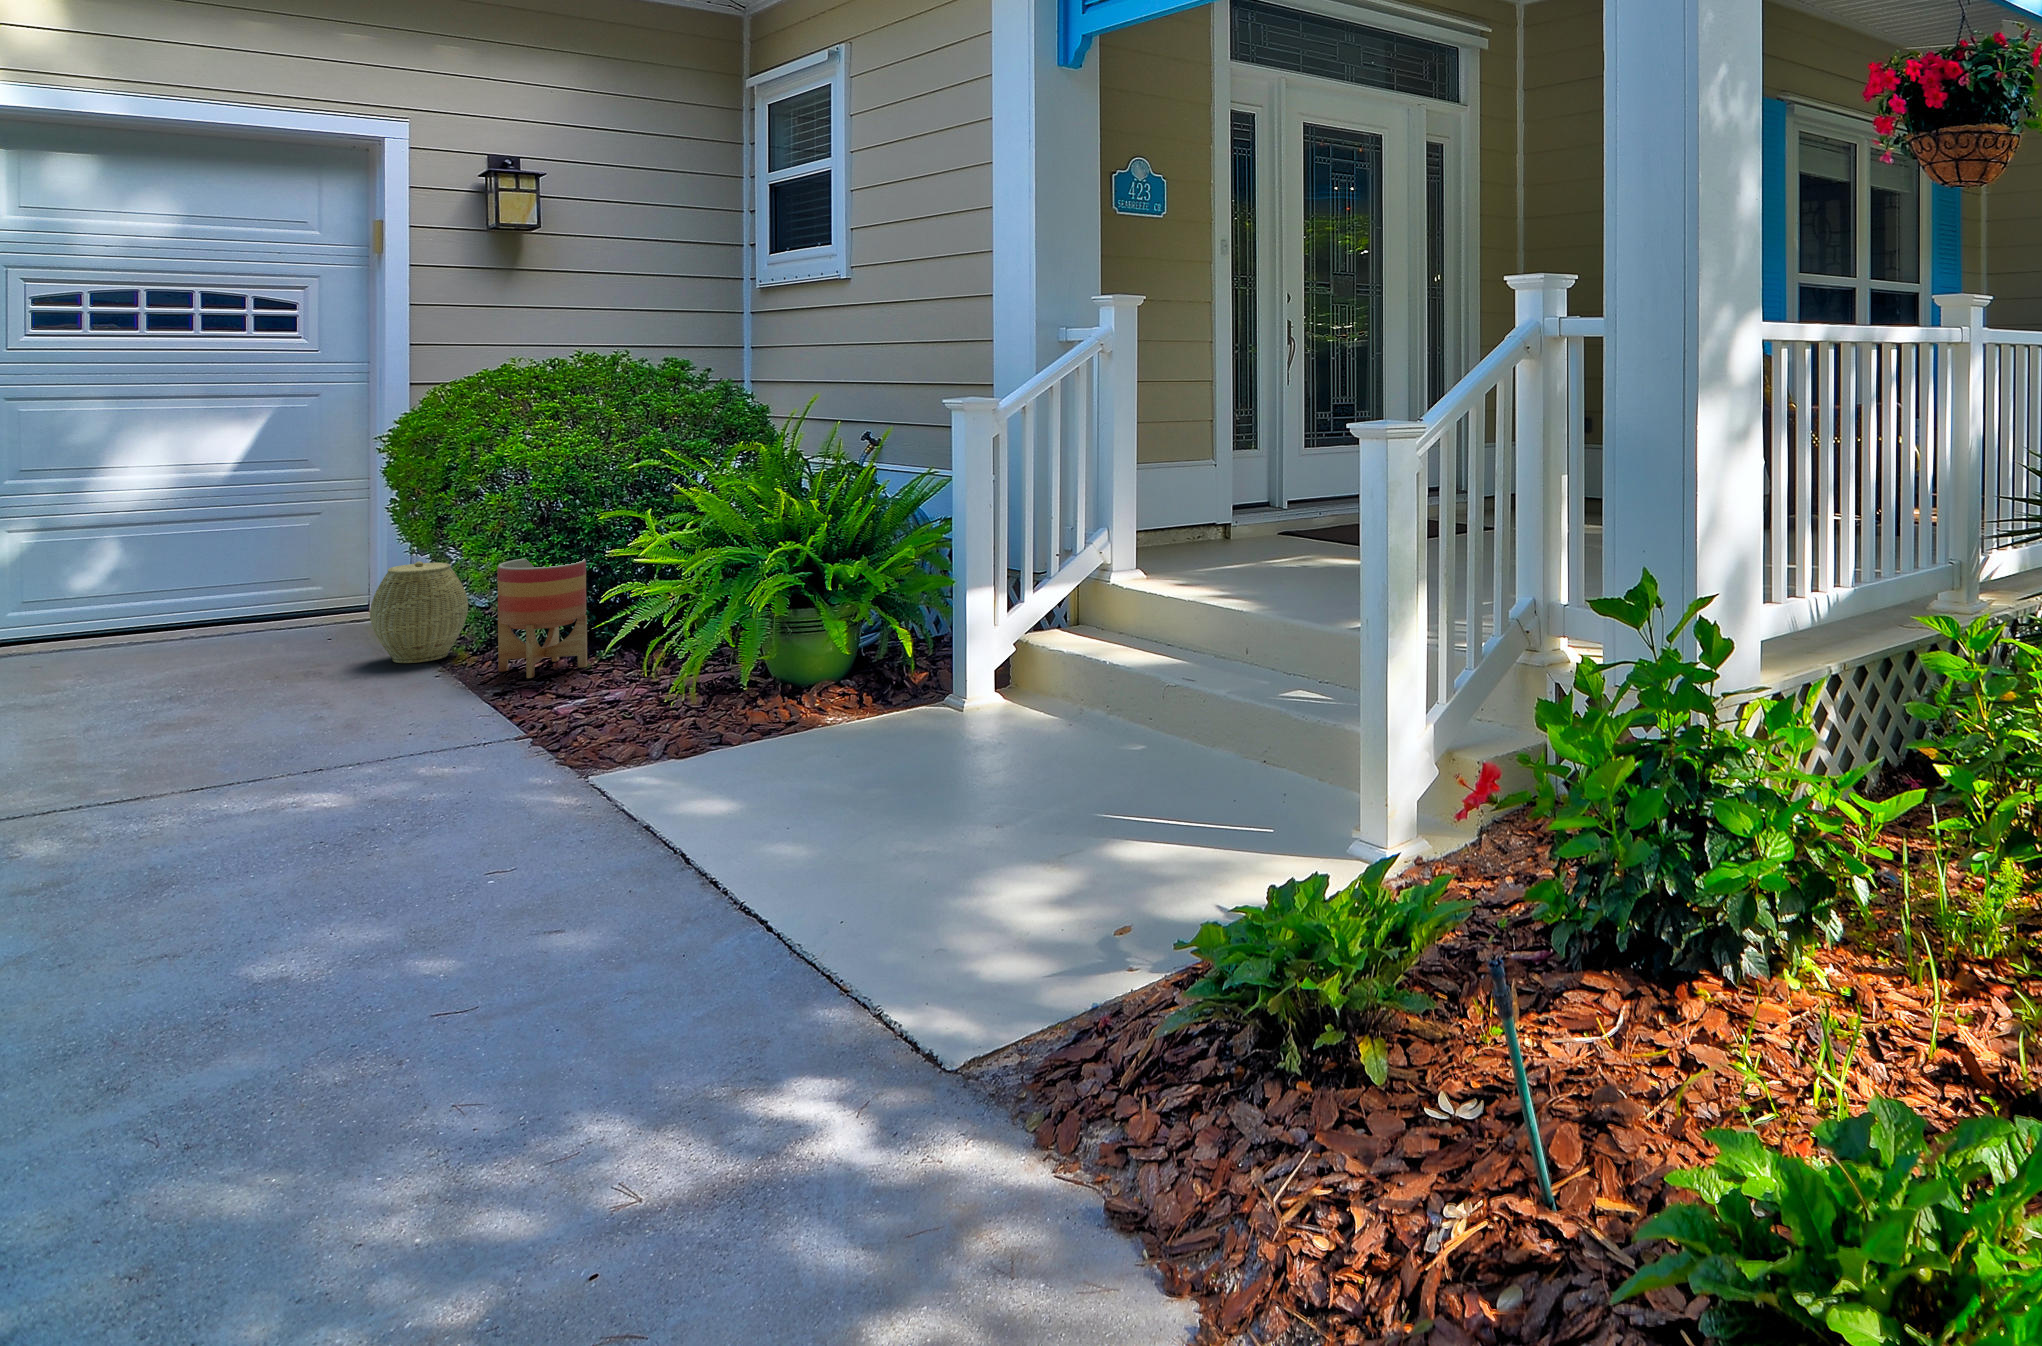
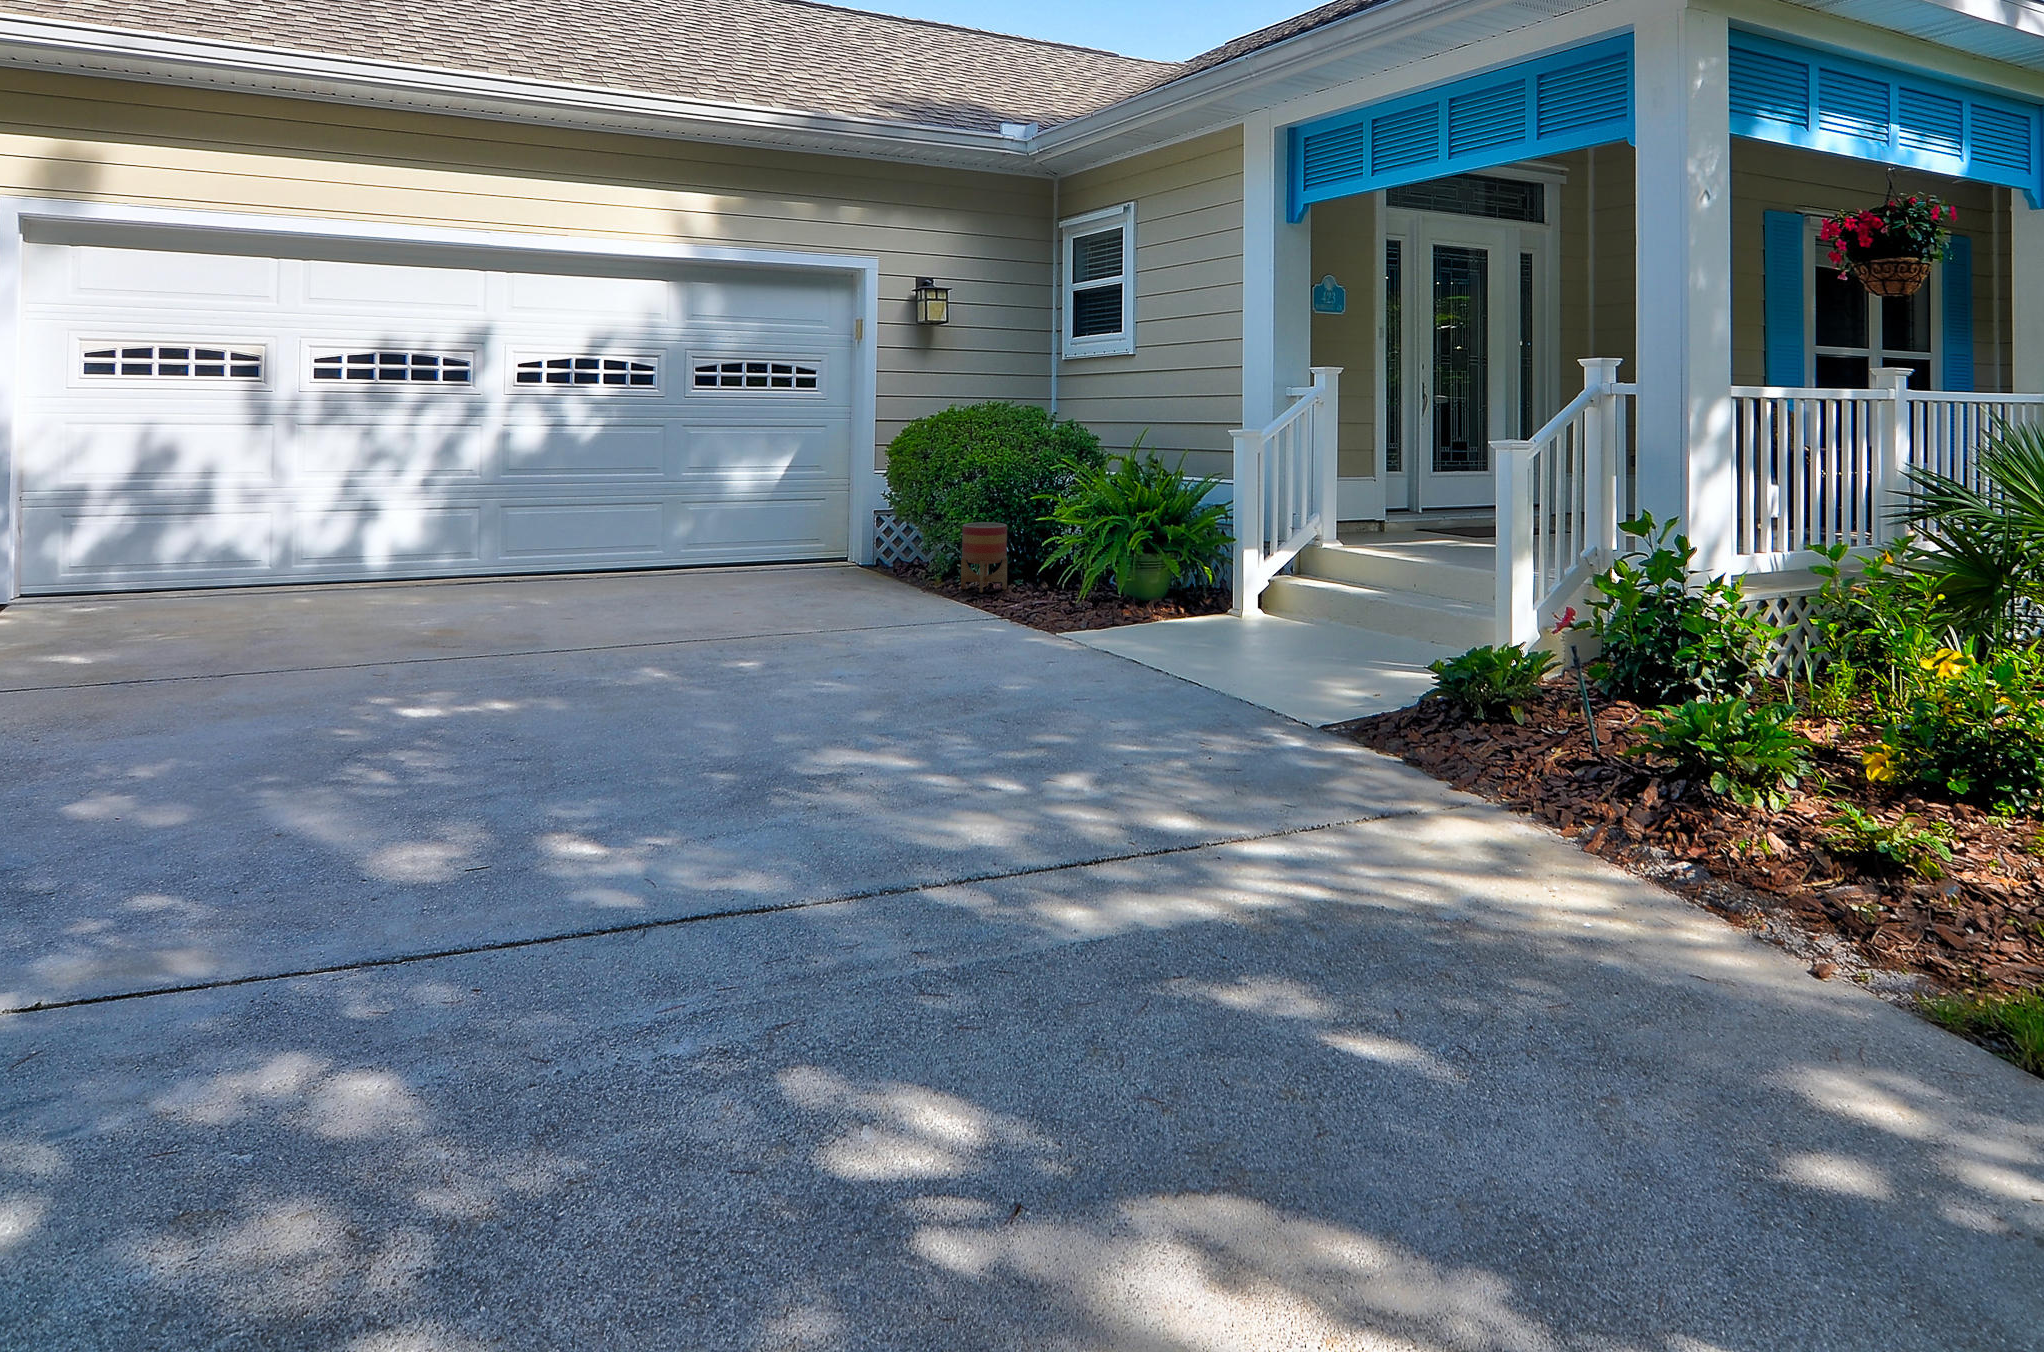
woven basket: present [370,561,468,663] -> none [888,523,935,583]

